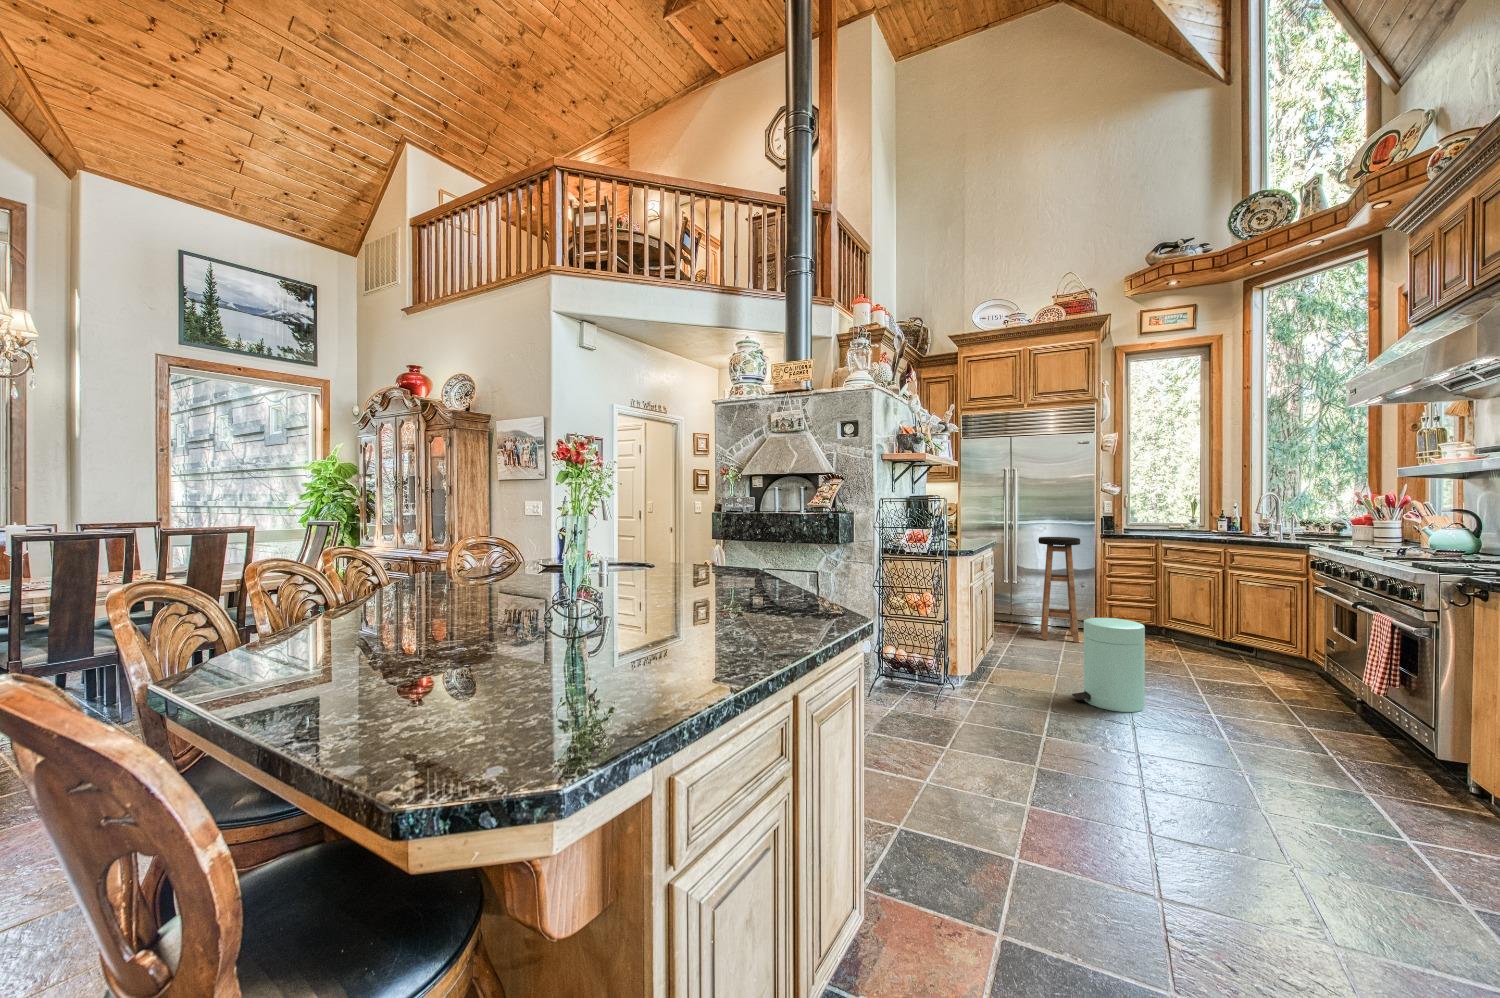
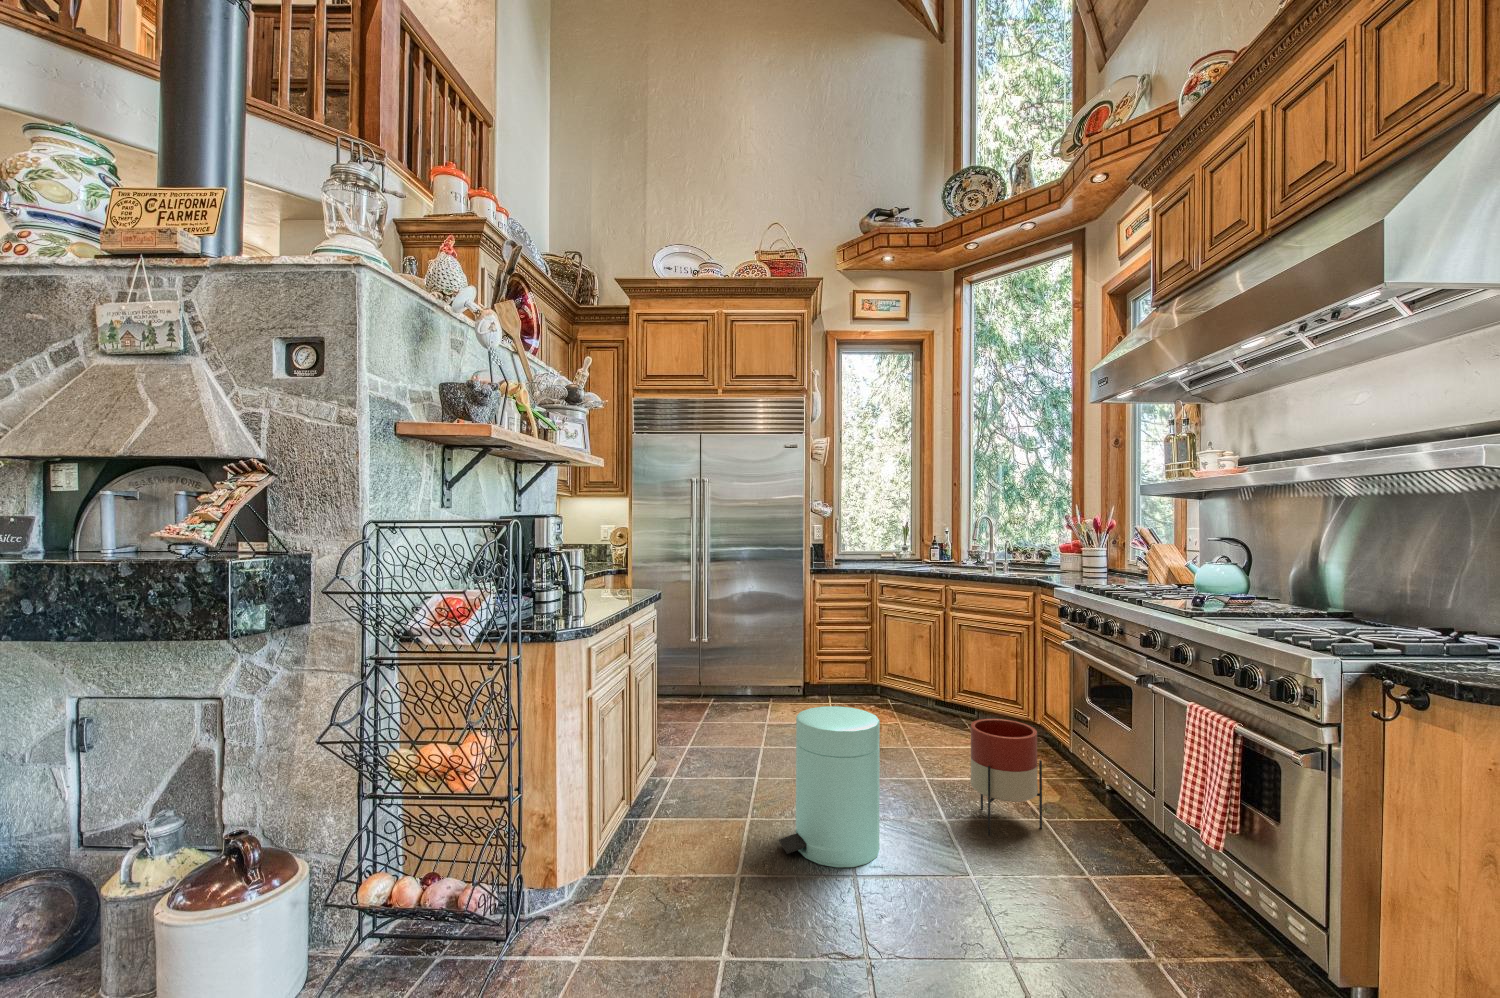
bar stool: present [1038,537,1080,643] -> none [736,573,787,720]
planter: none [1223,638,1285,716] -> present [971,719,1042,836]

